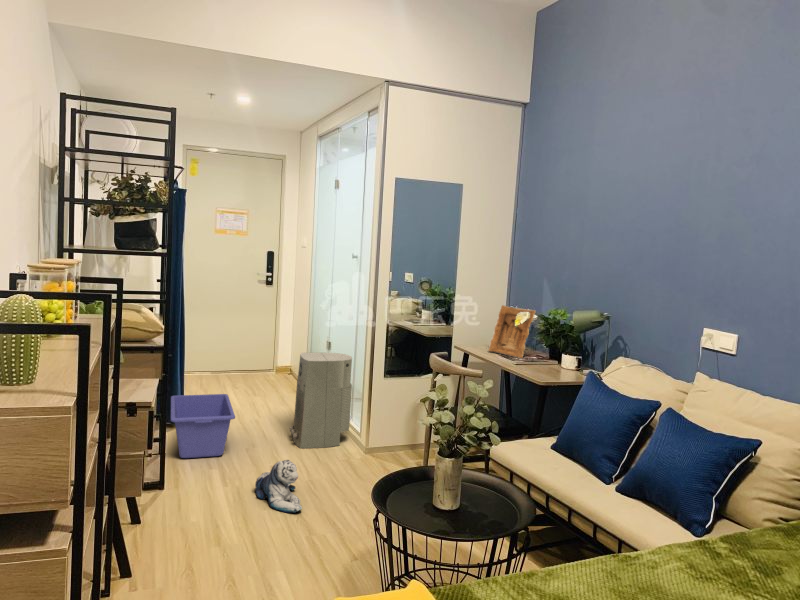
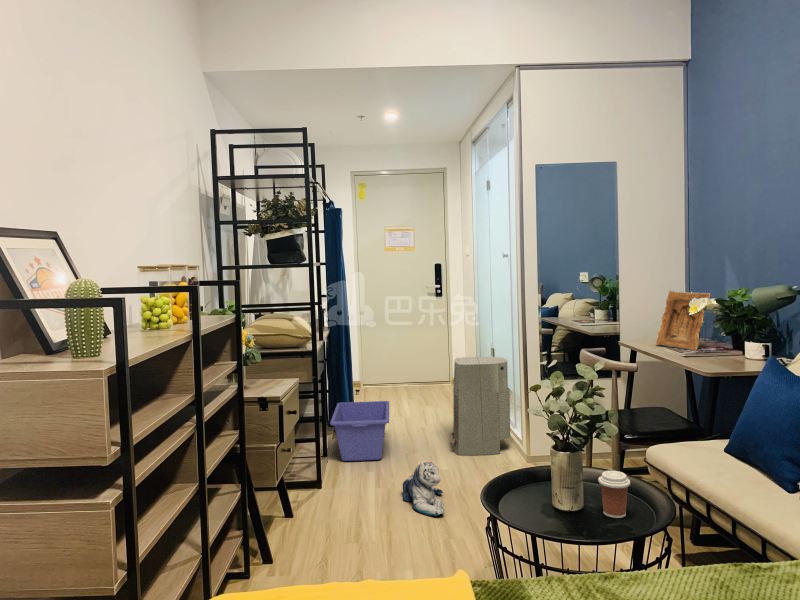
coffee cup: none [480,473,506,514] -> present [598,471,630,518]

